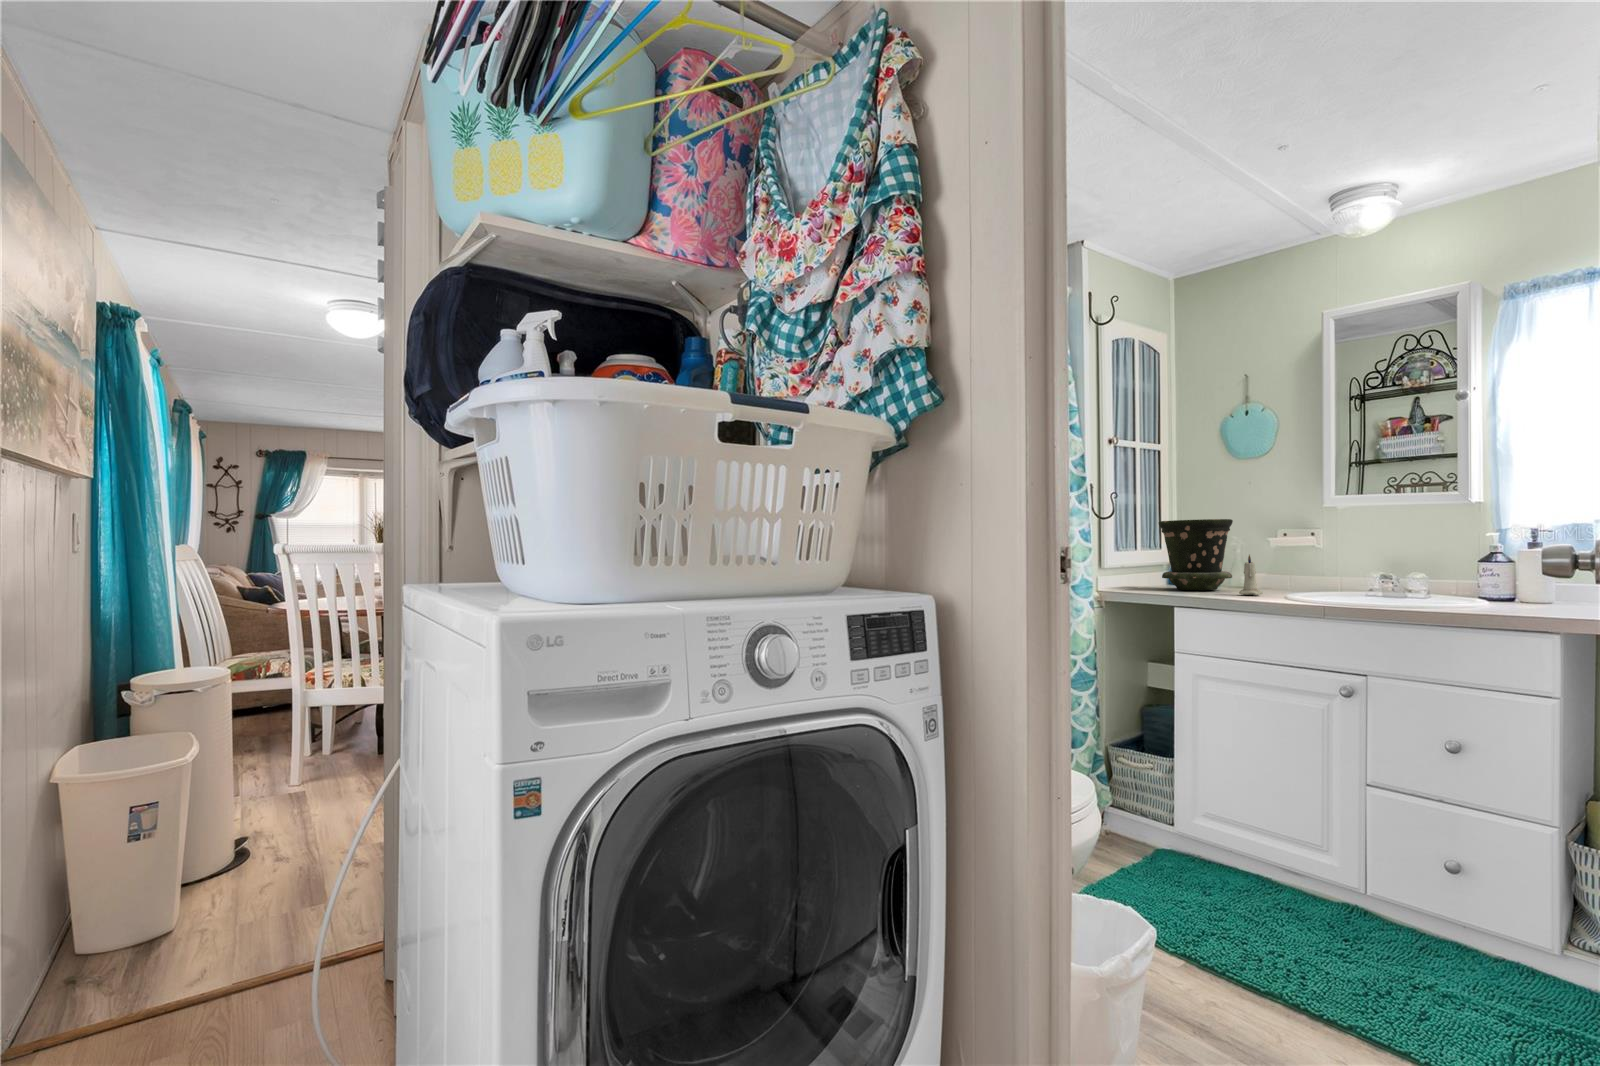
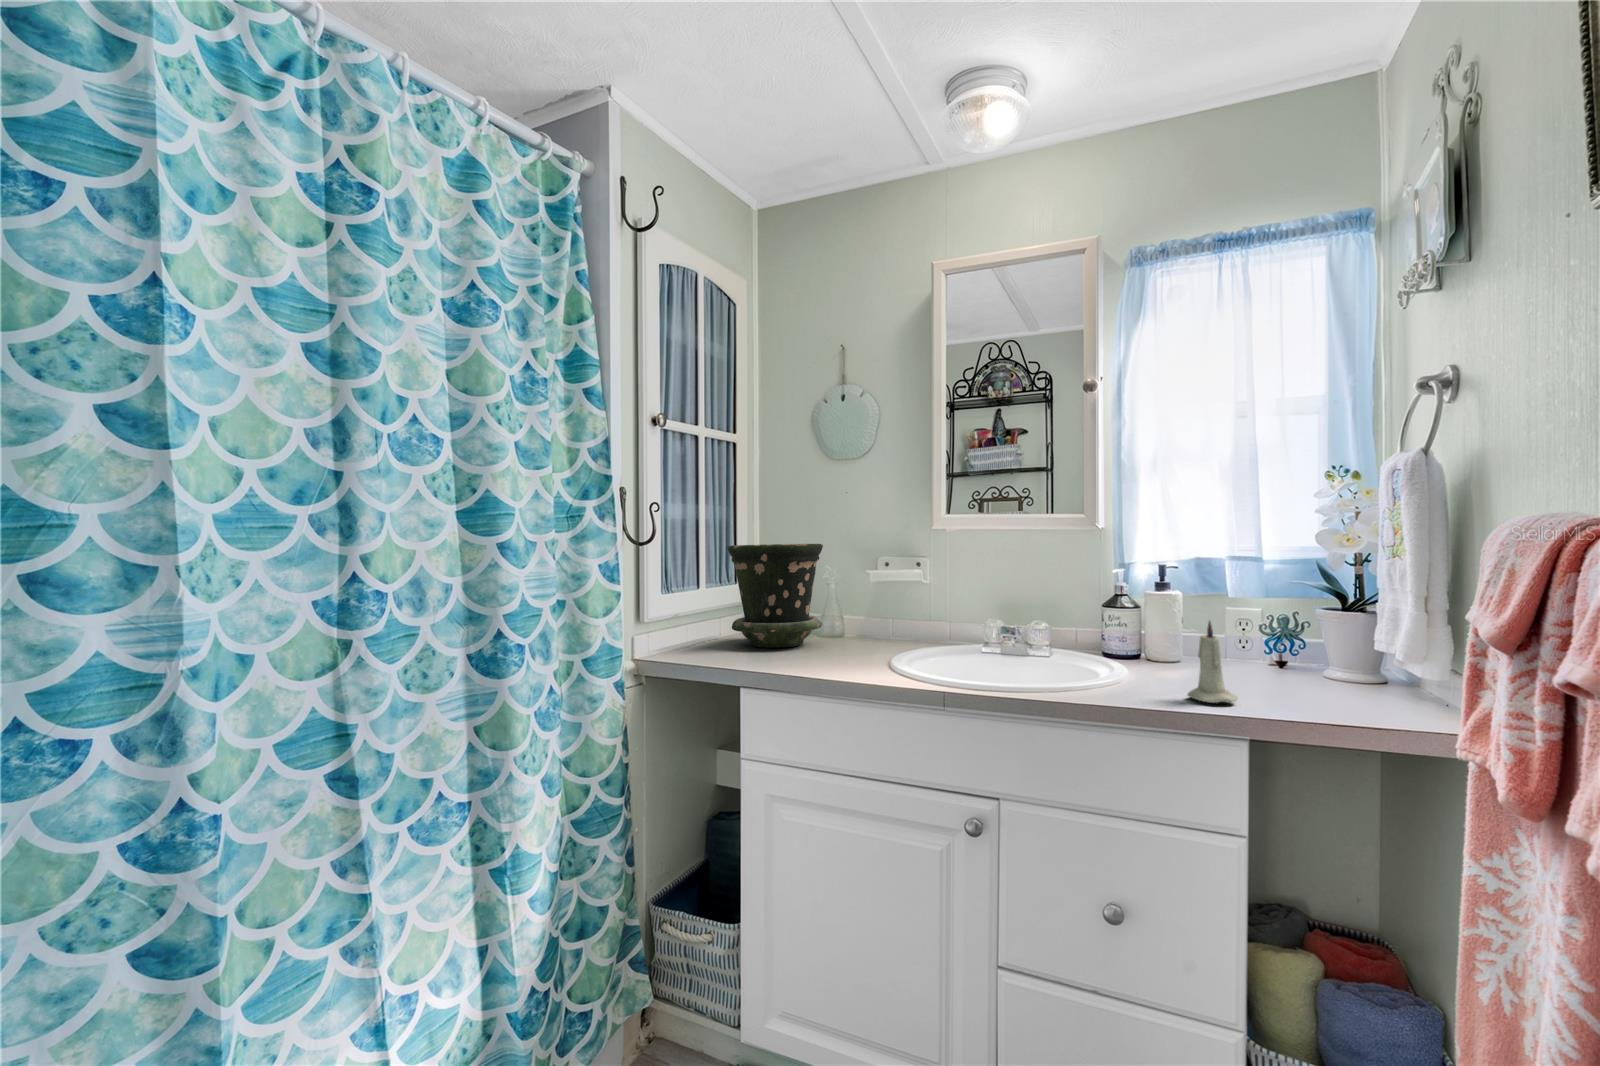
candle: present [1239,555,1263,595] -> present [1188,621,1237,703]

